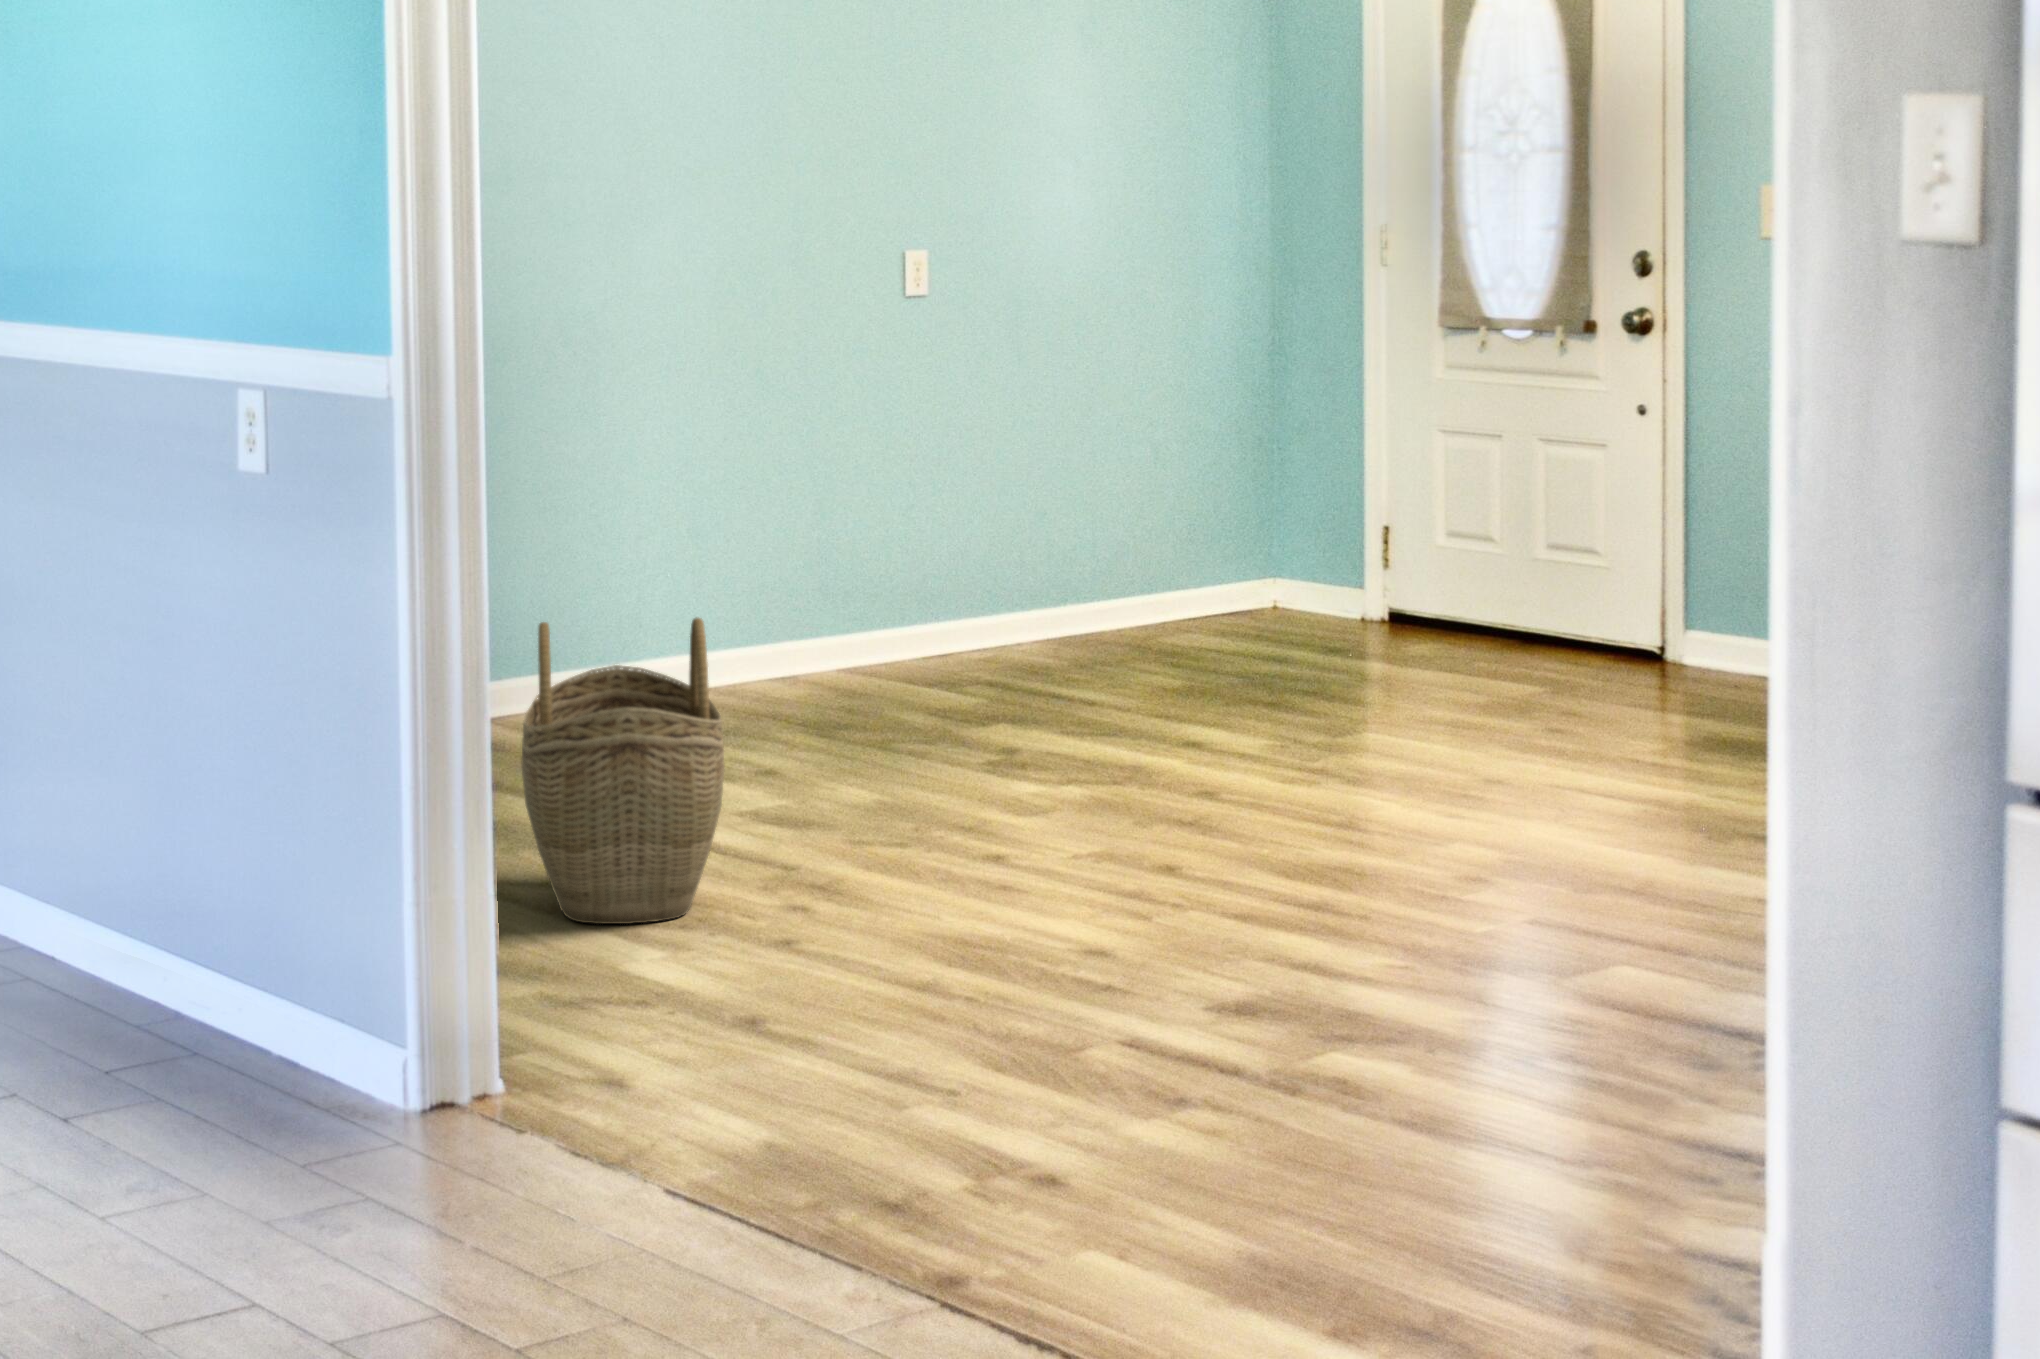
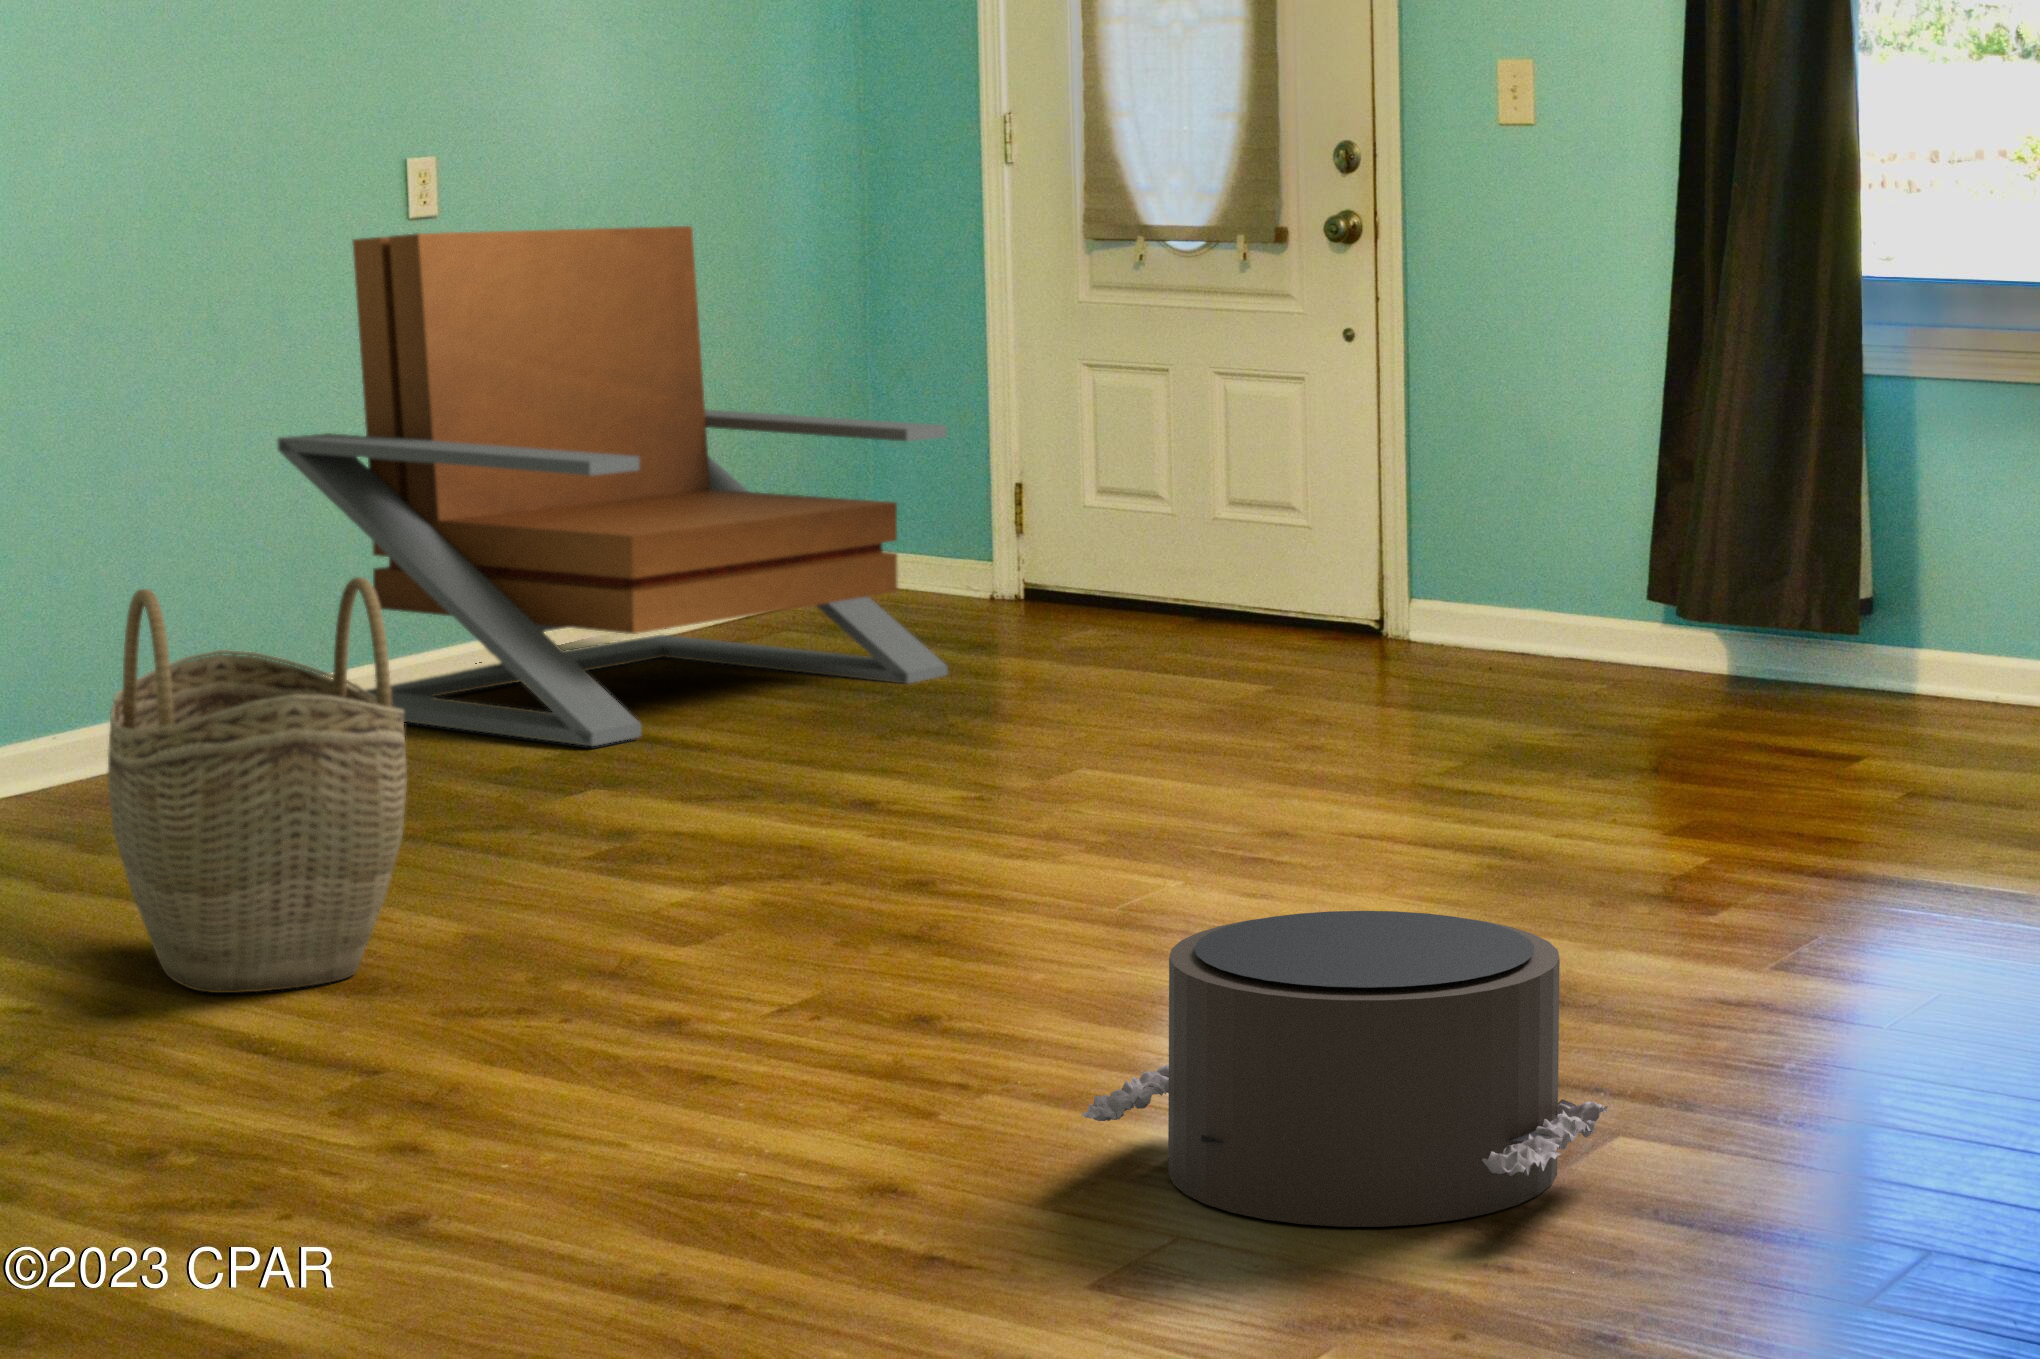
lounge chair: none [777,323,1284,734] -> present [277,226,948,746]
pouf: none [1078,942,1505,1216] -> present [1082,911,1608,1227]

